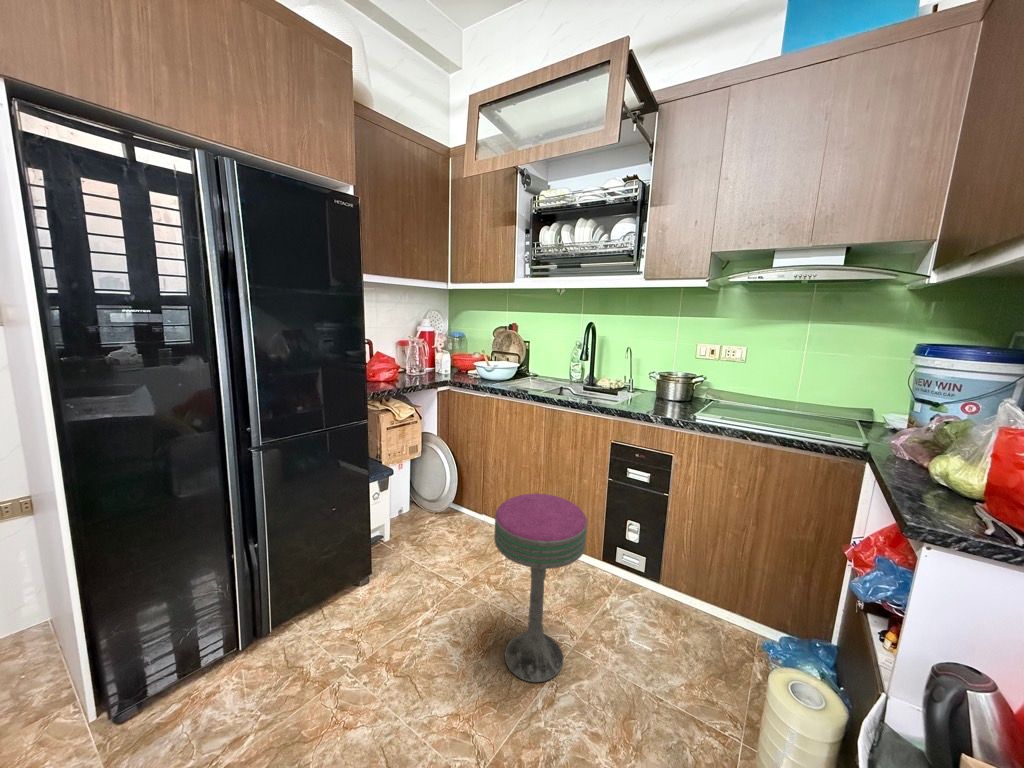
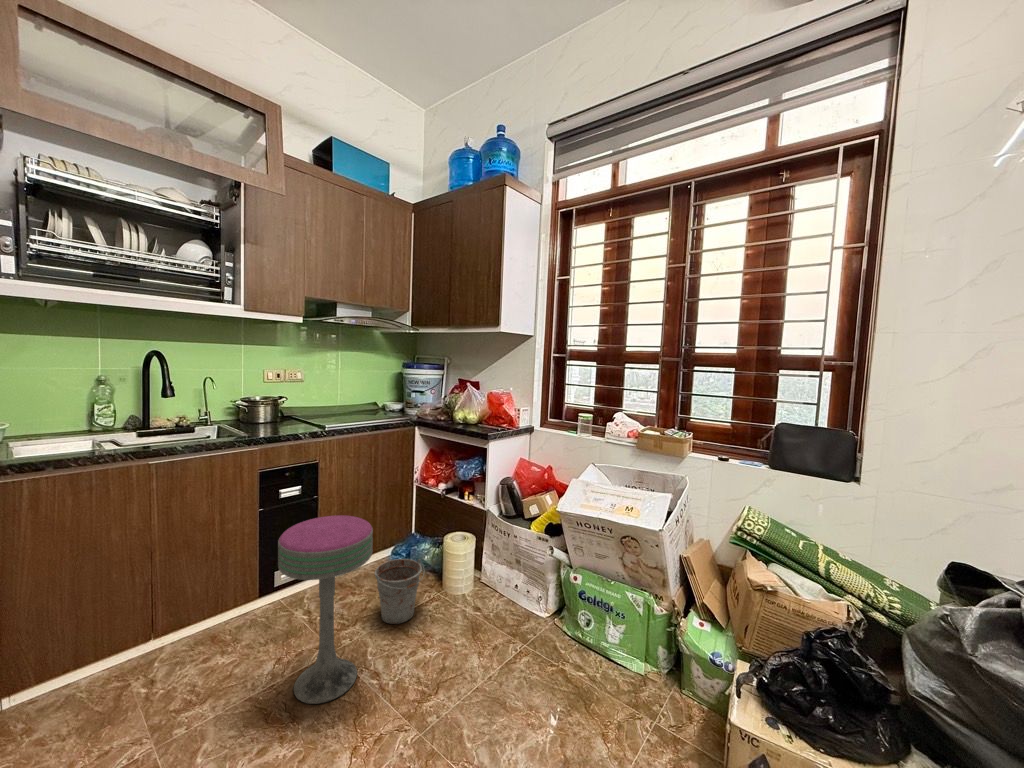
bucket: none [629,615,705,717] -> present [375,559,424,624]

